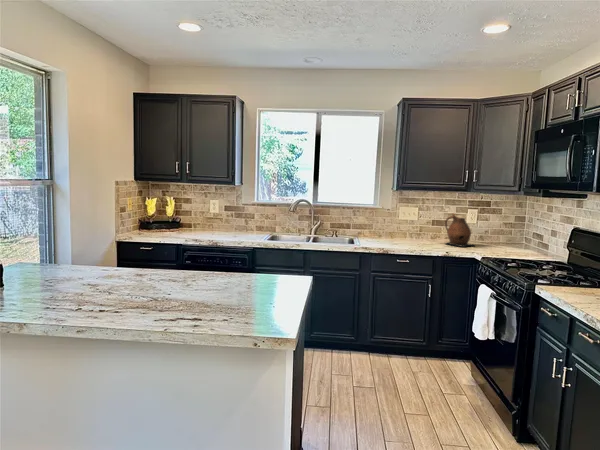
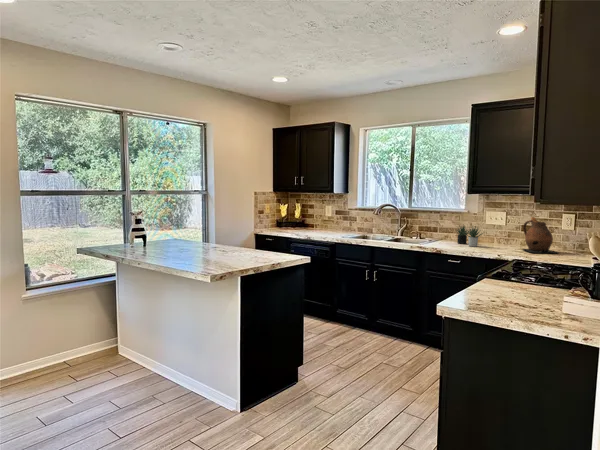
succulent plant: none [376,221,411,243] -> present [457,226,483,247]

